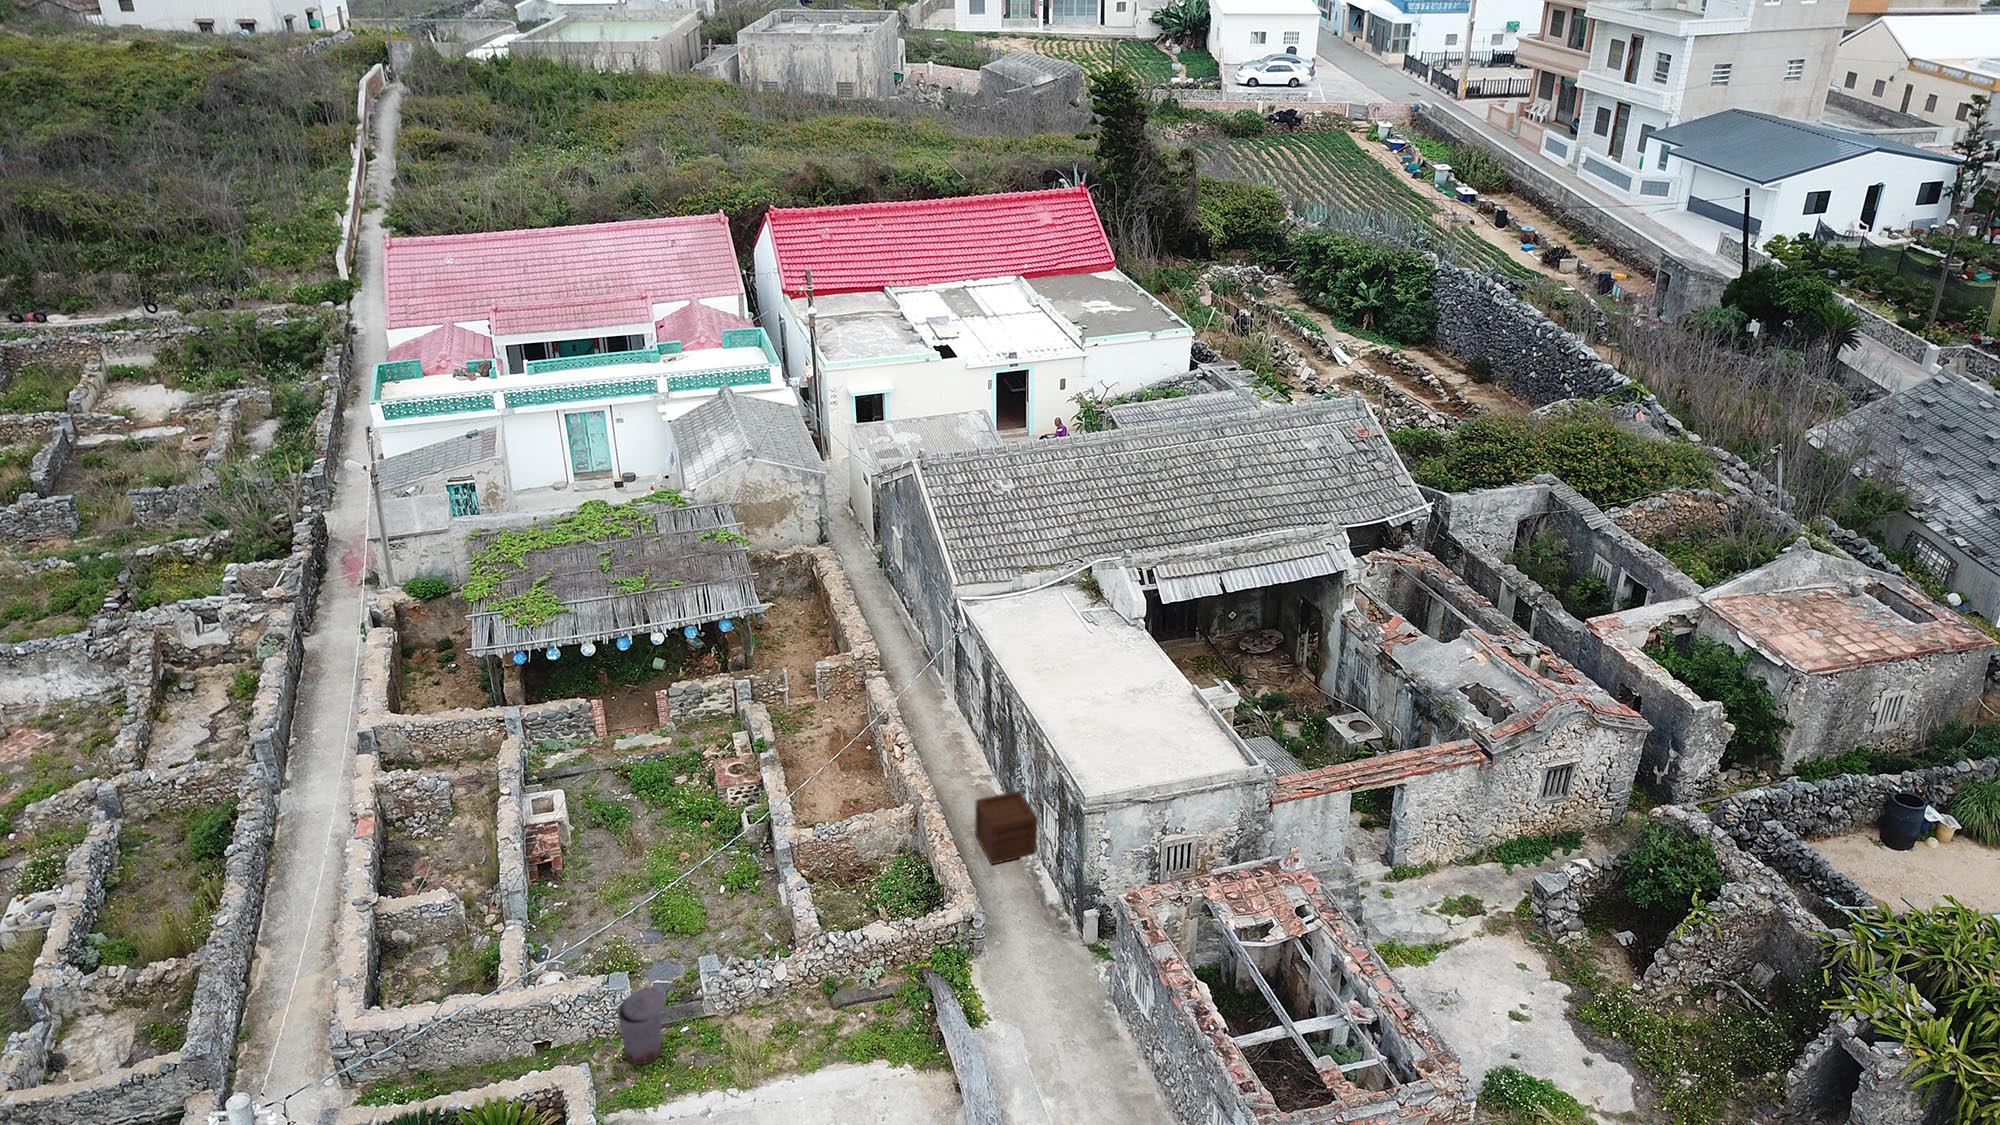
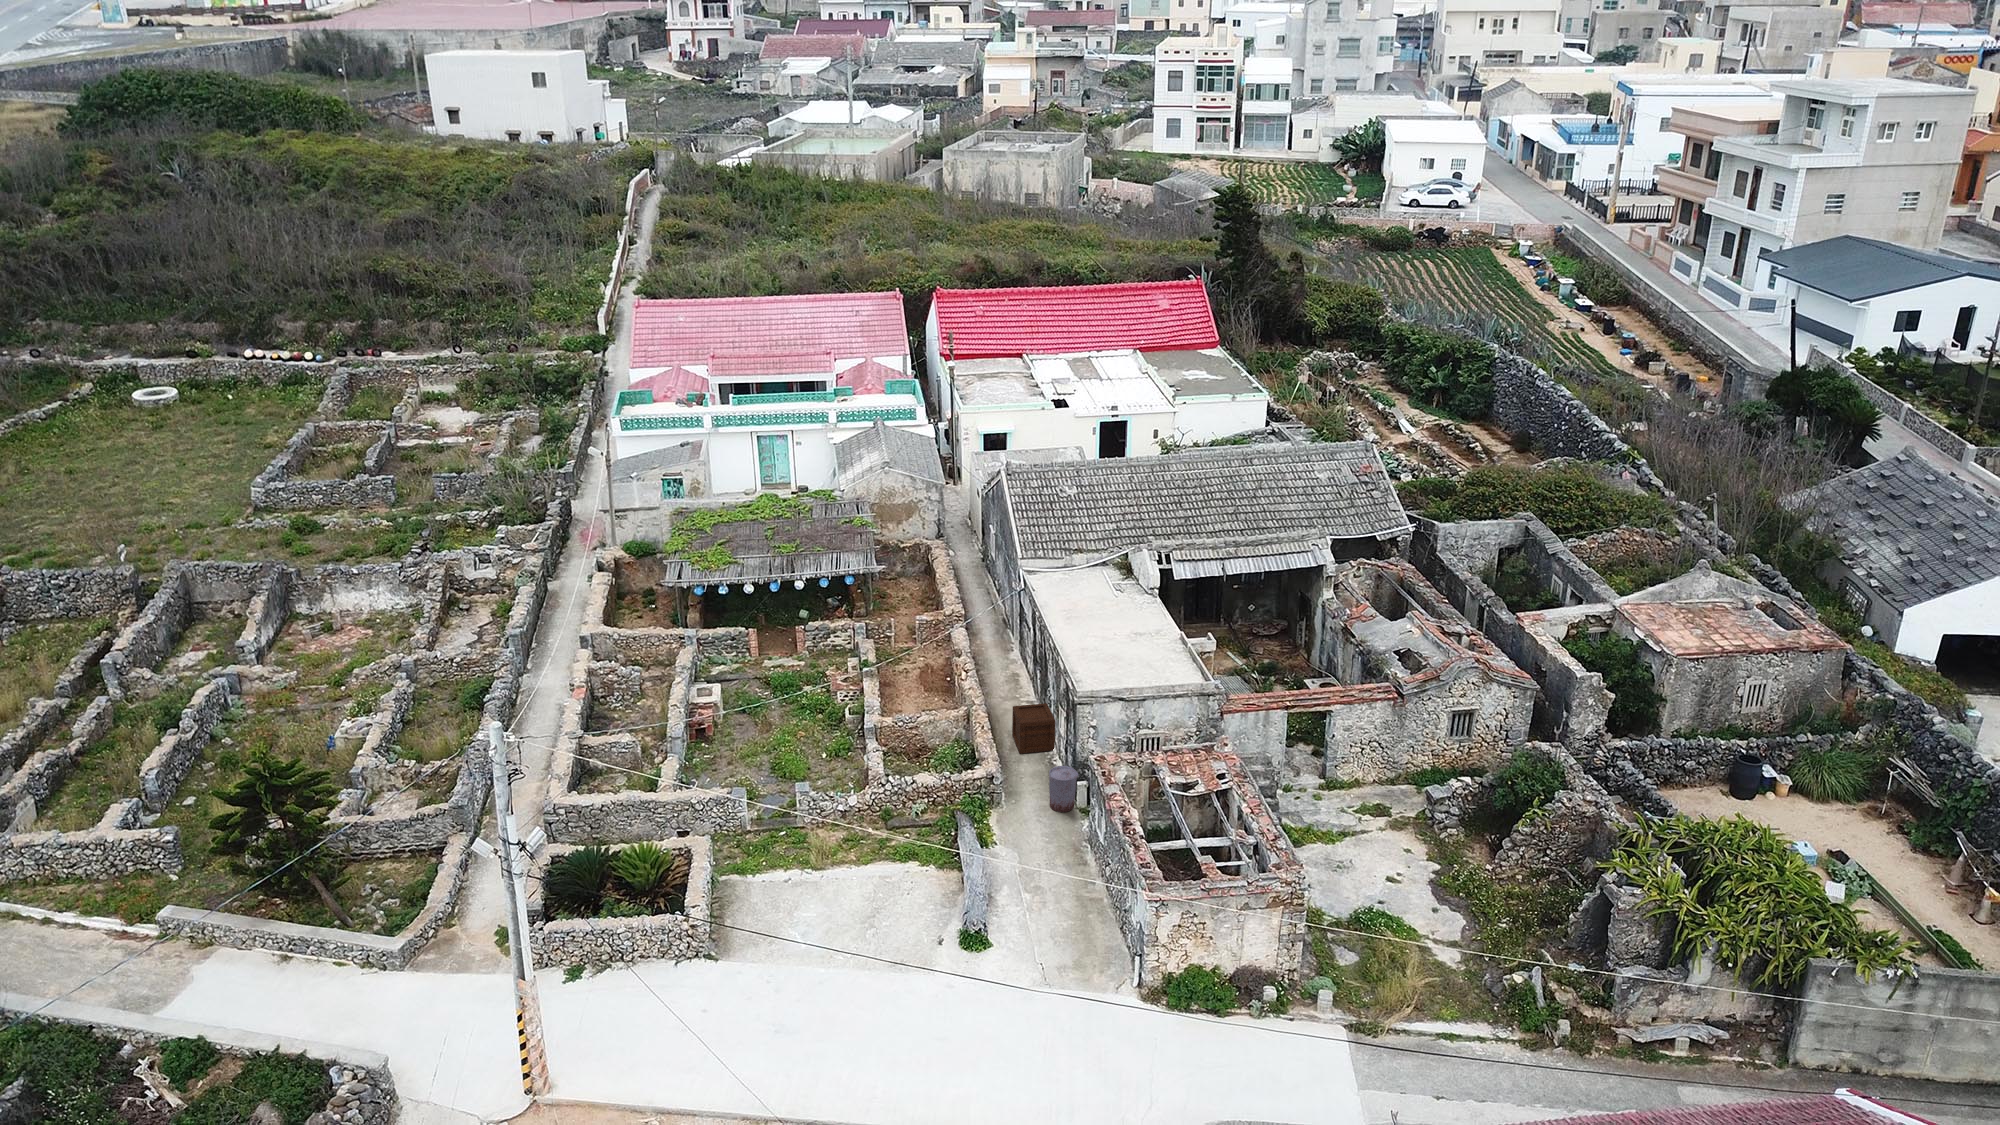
trash can: present [617,987,666,1065] -> present [1049,766,1078,812]

